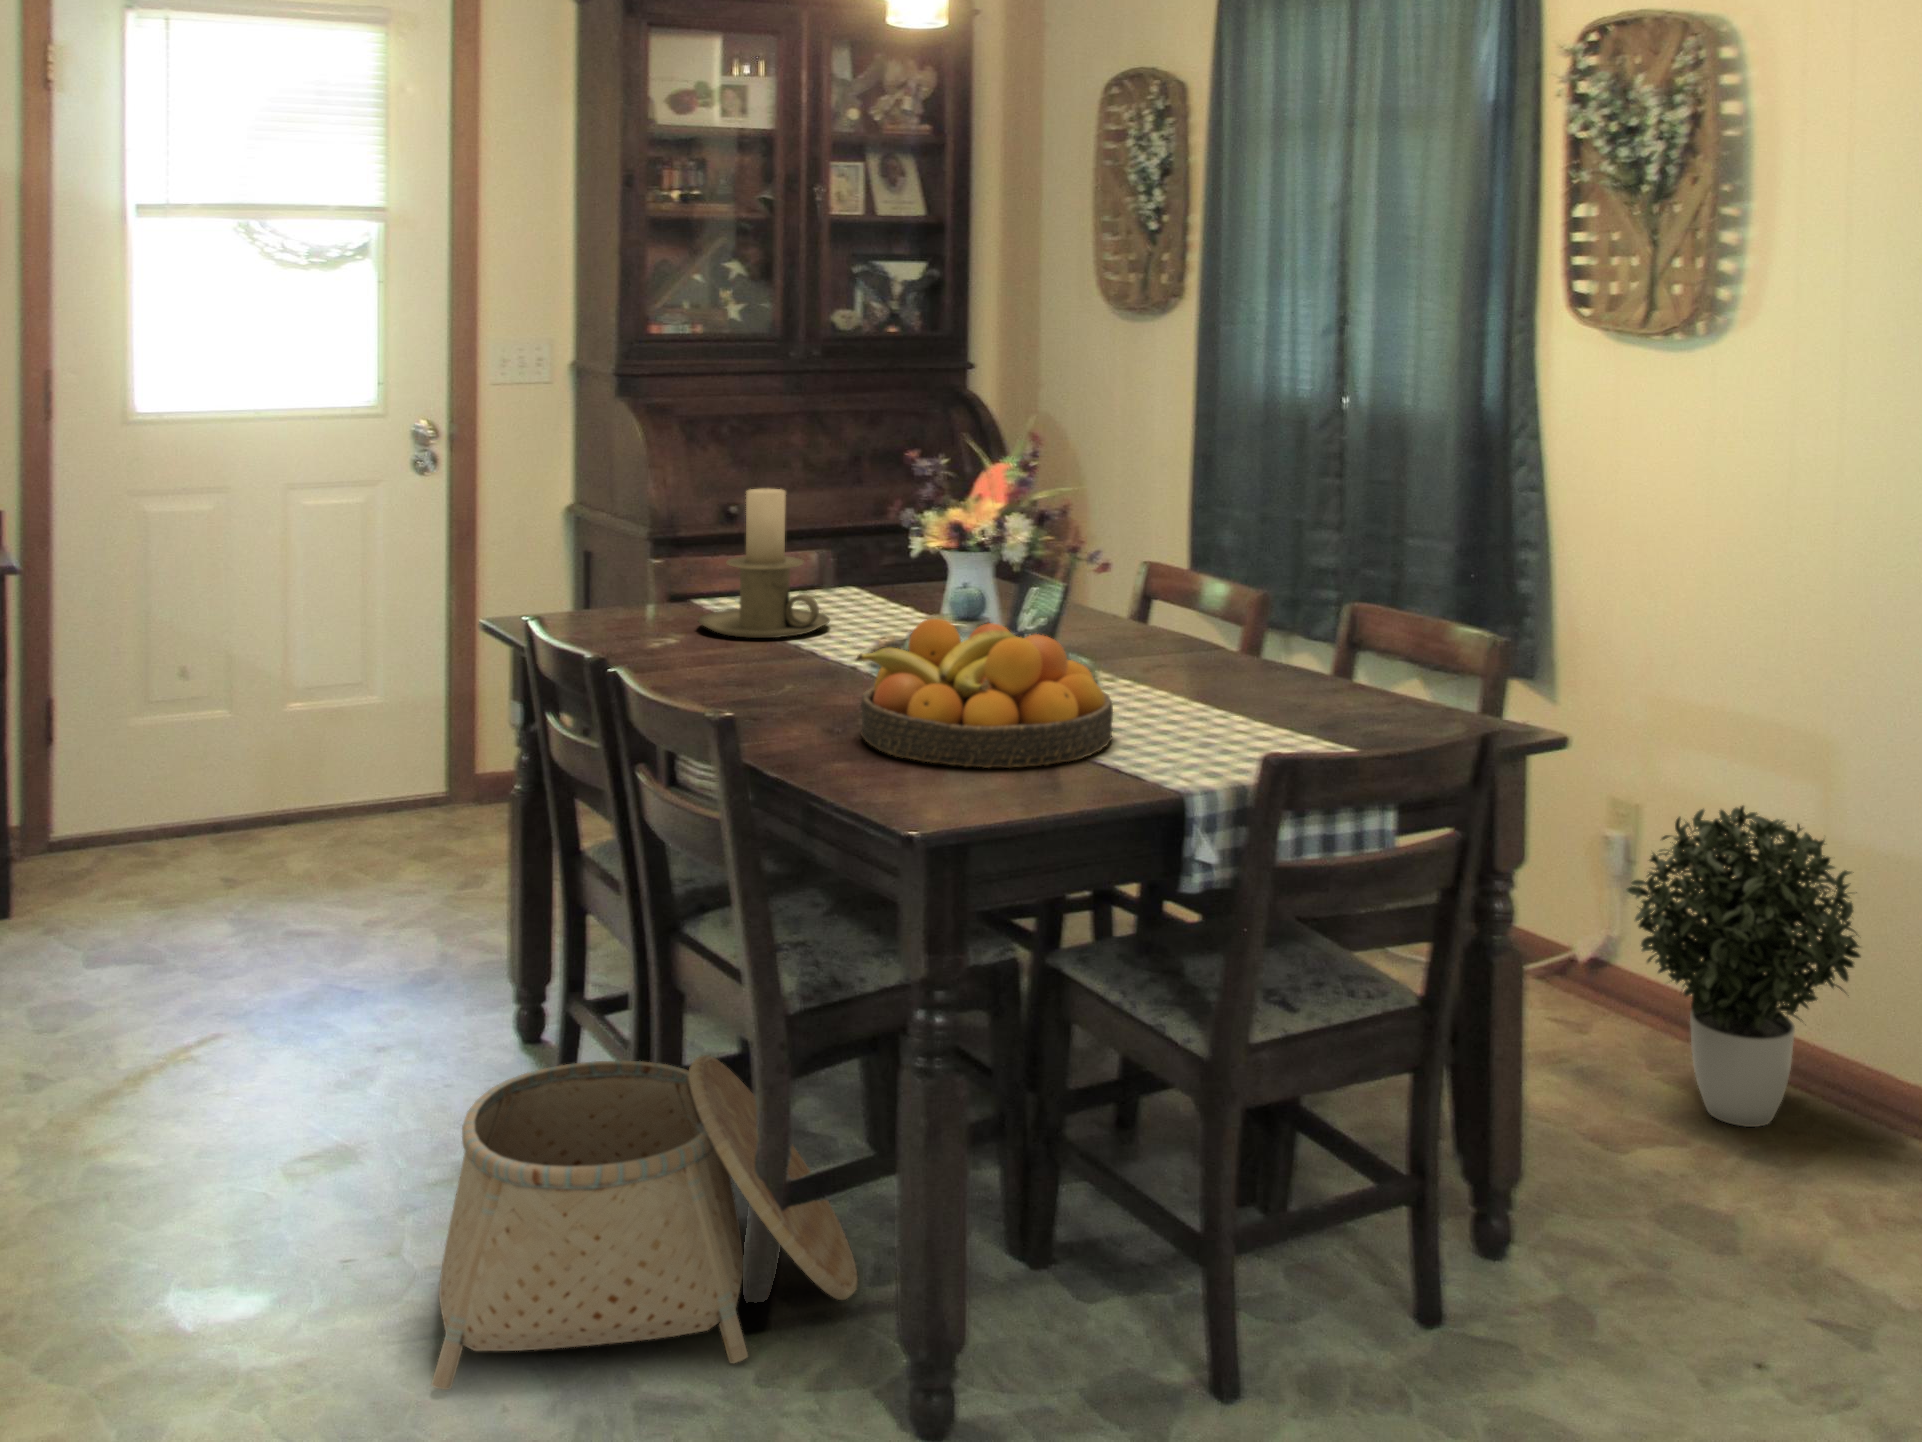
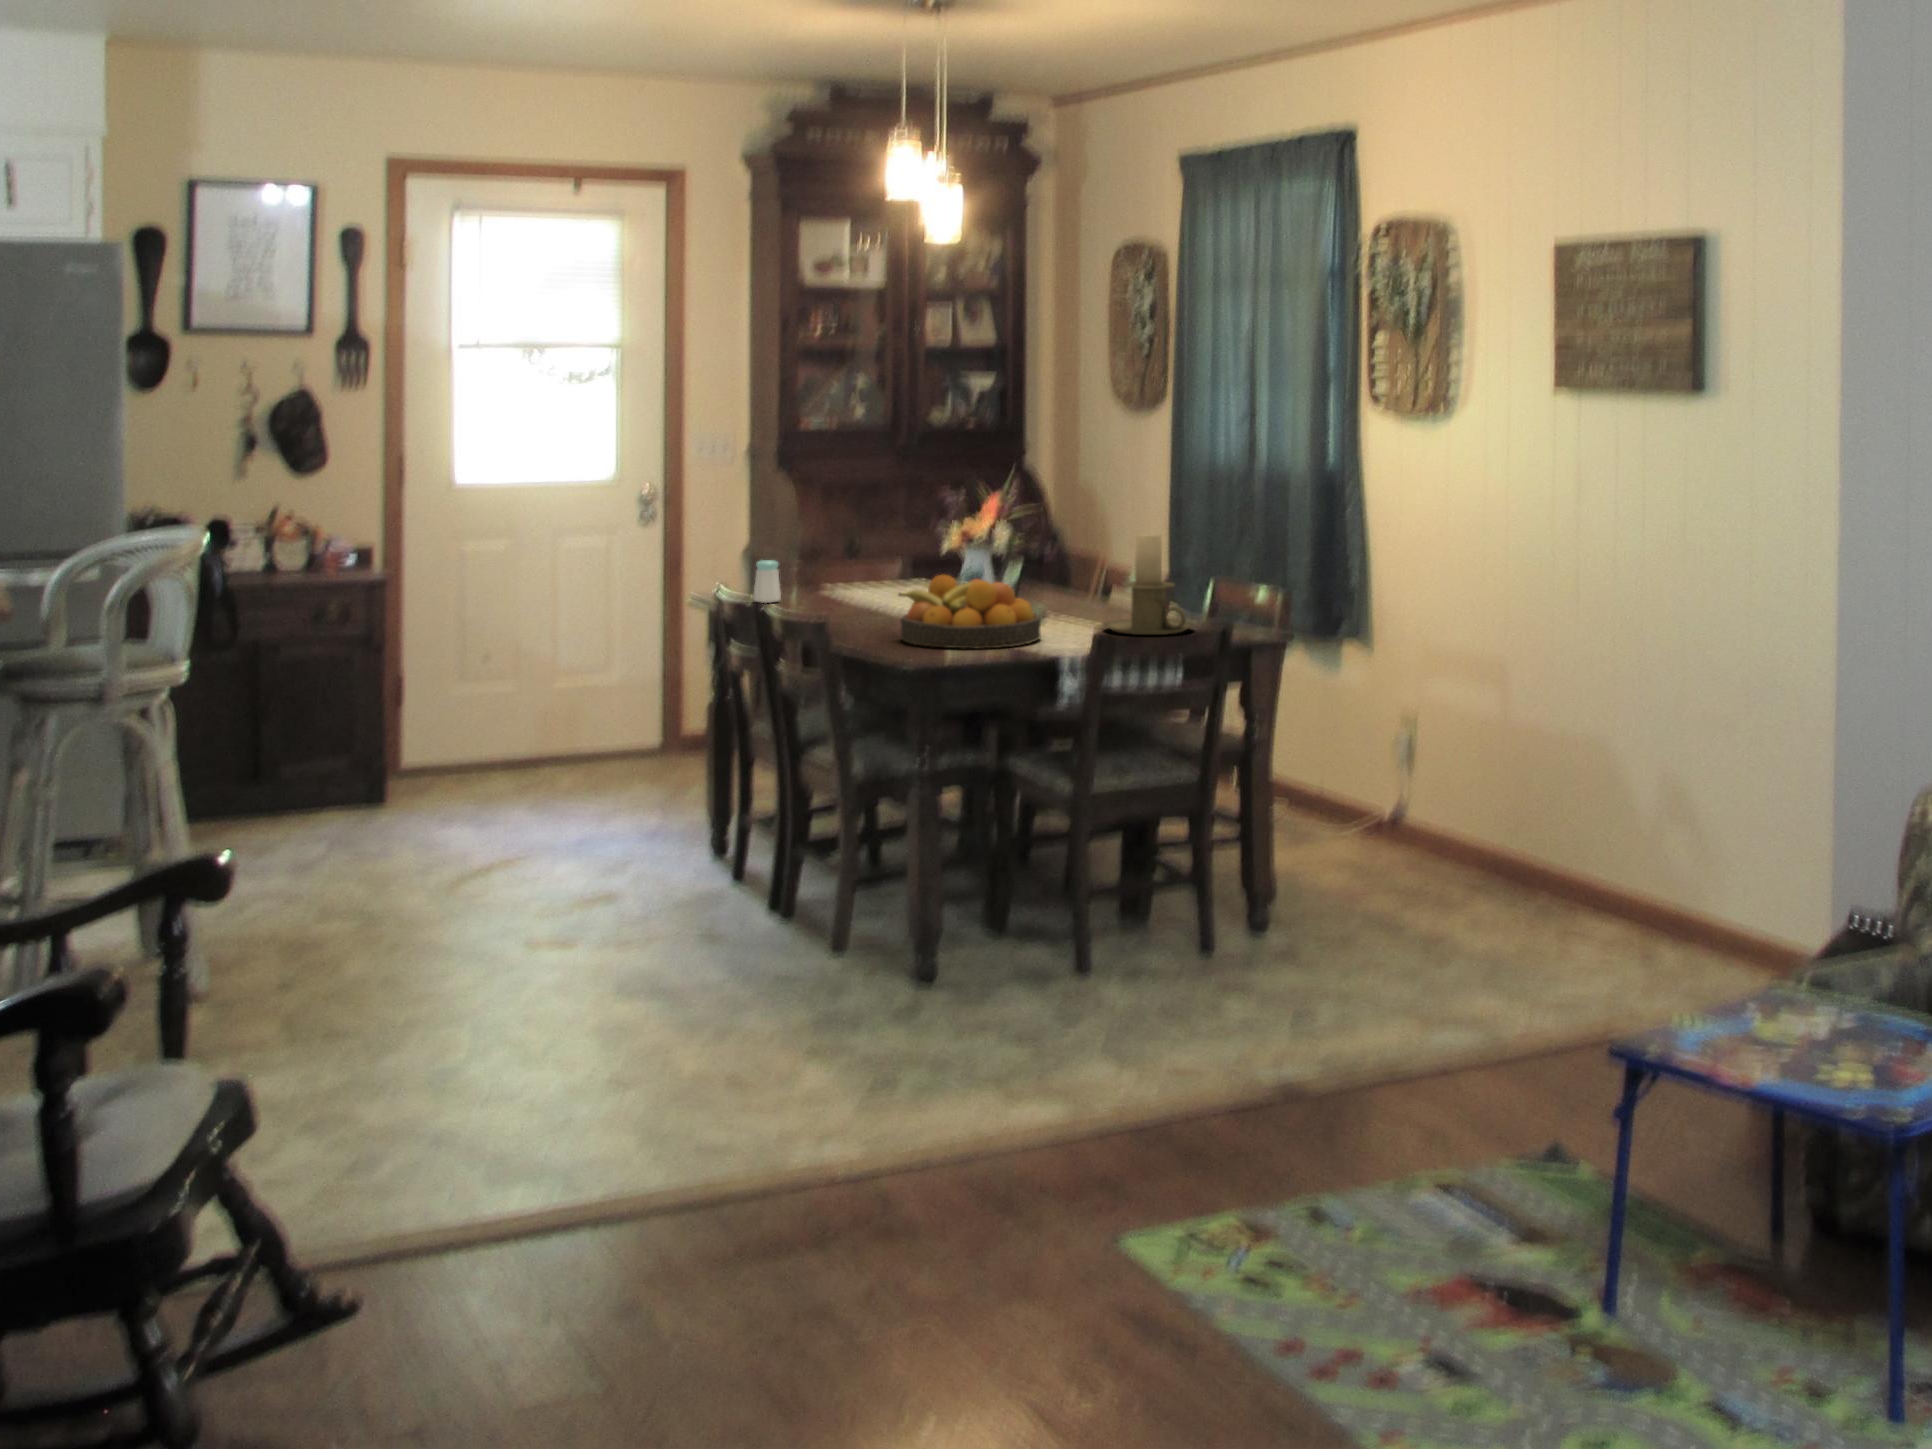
candle holder: present [698,488,830,638] -> present [1104,534,1193,635]
salt shaker: none [587,559,631,629] -> present [754,560,781,603]
potted plant: present [1627,806,1860,1127] -> none [1380,699,1514,891]
basket: present [432,1055,858,1390] -> none [668,816,898,969]

